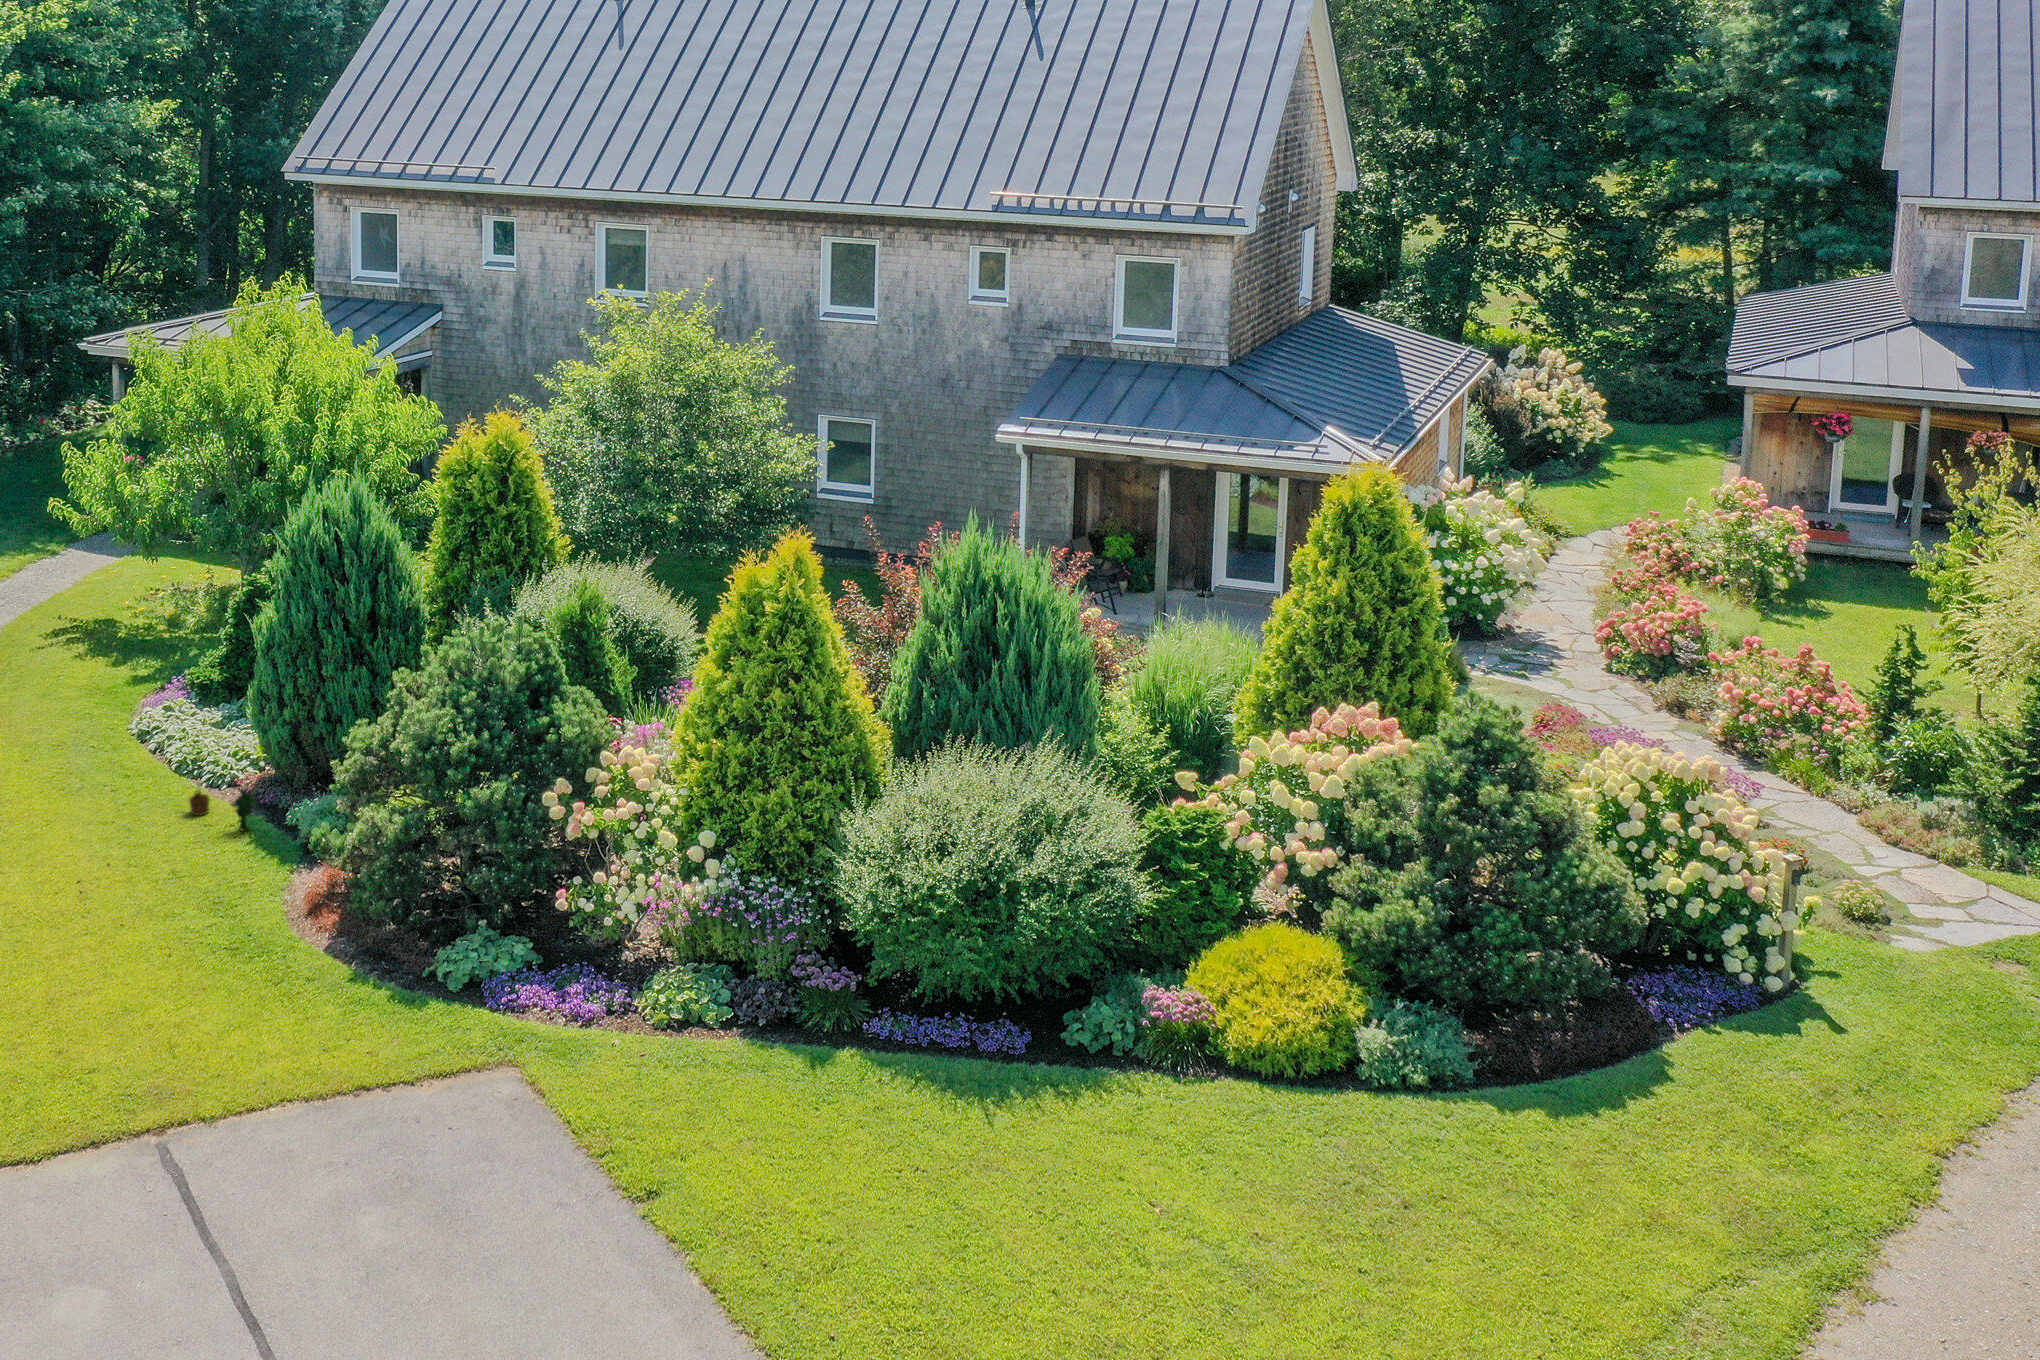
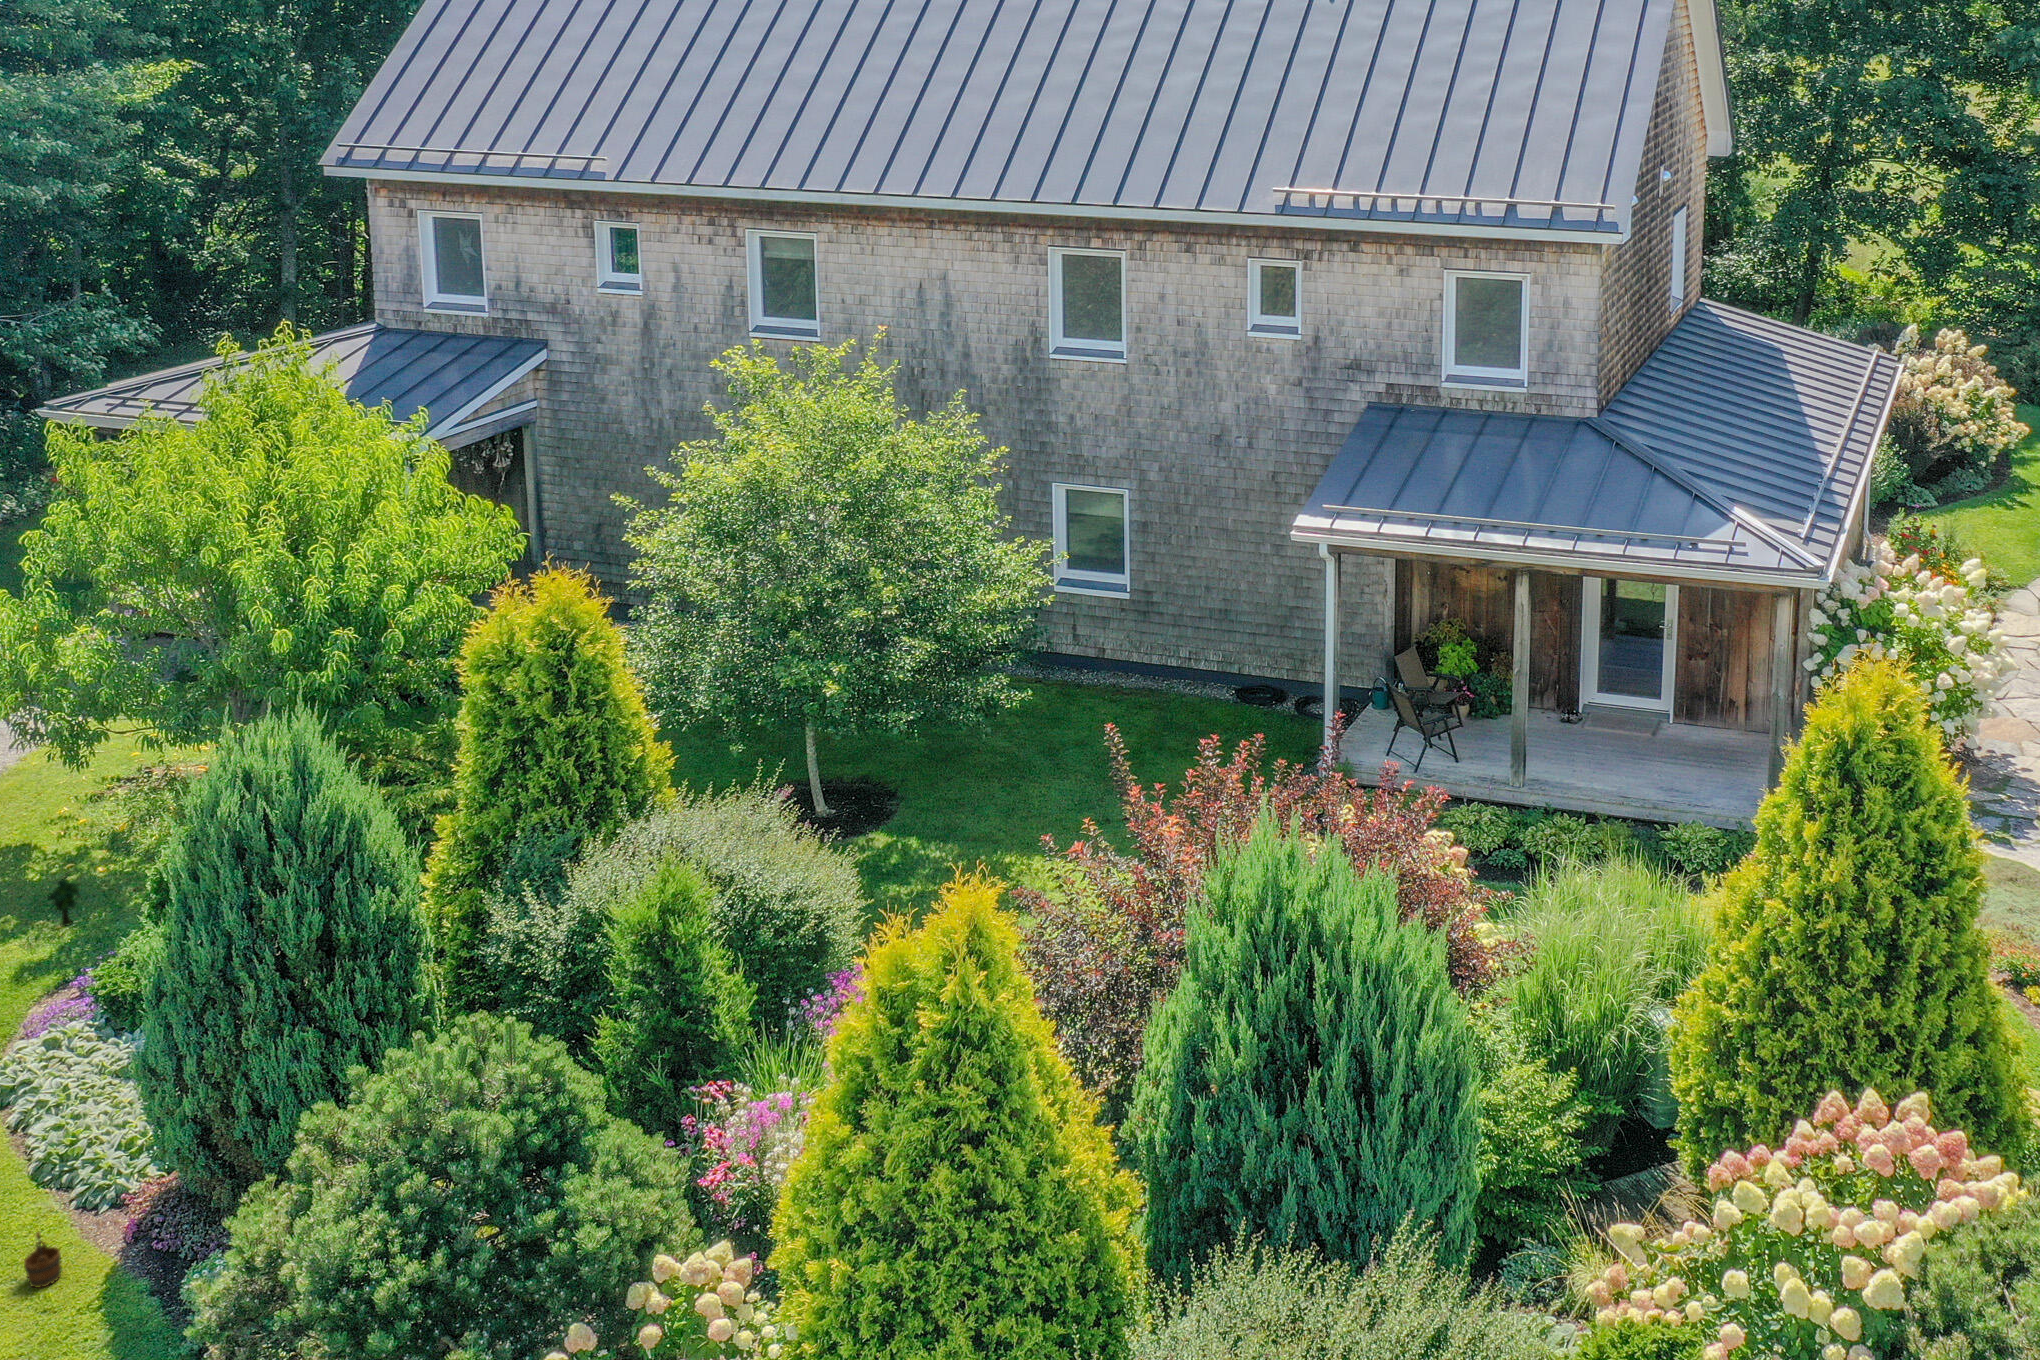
decorative plant: present [231,785,256,831] -> present [48,873,80,926]

